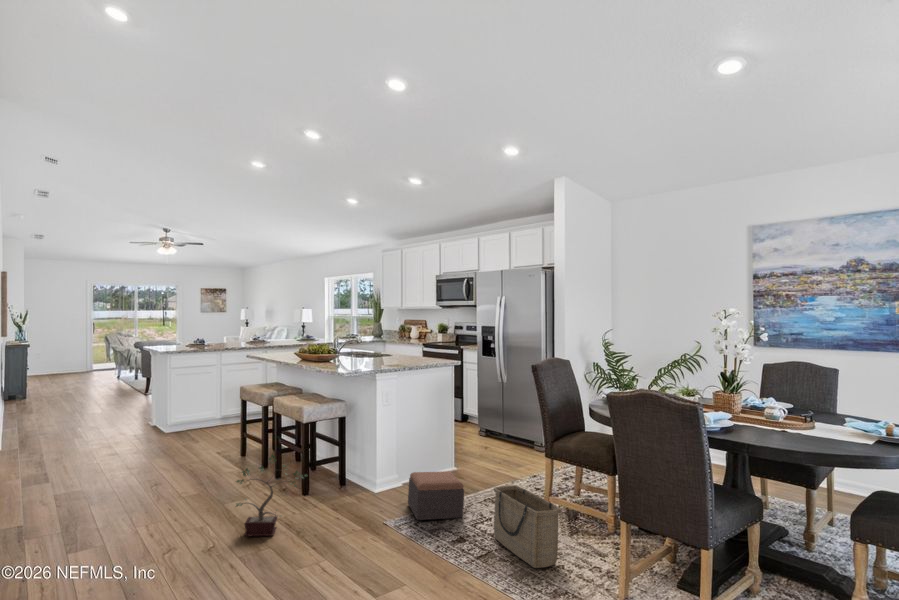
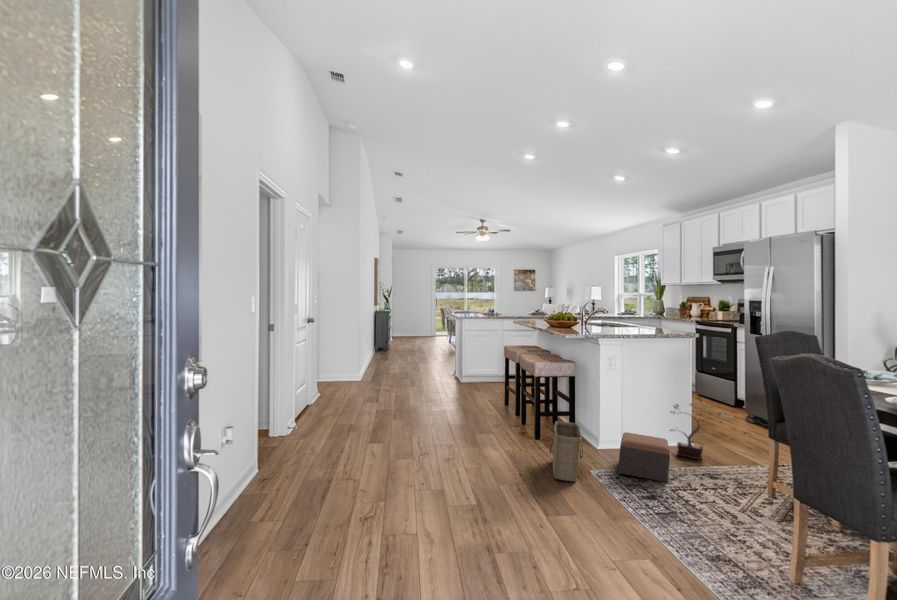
potted plant: present [236,455,307,536] -> present [670,396,731,460]
basket: present [493,485,561,568] -> present [550,421,583,482]

